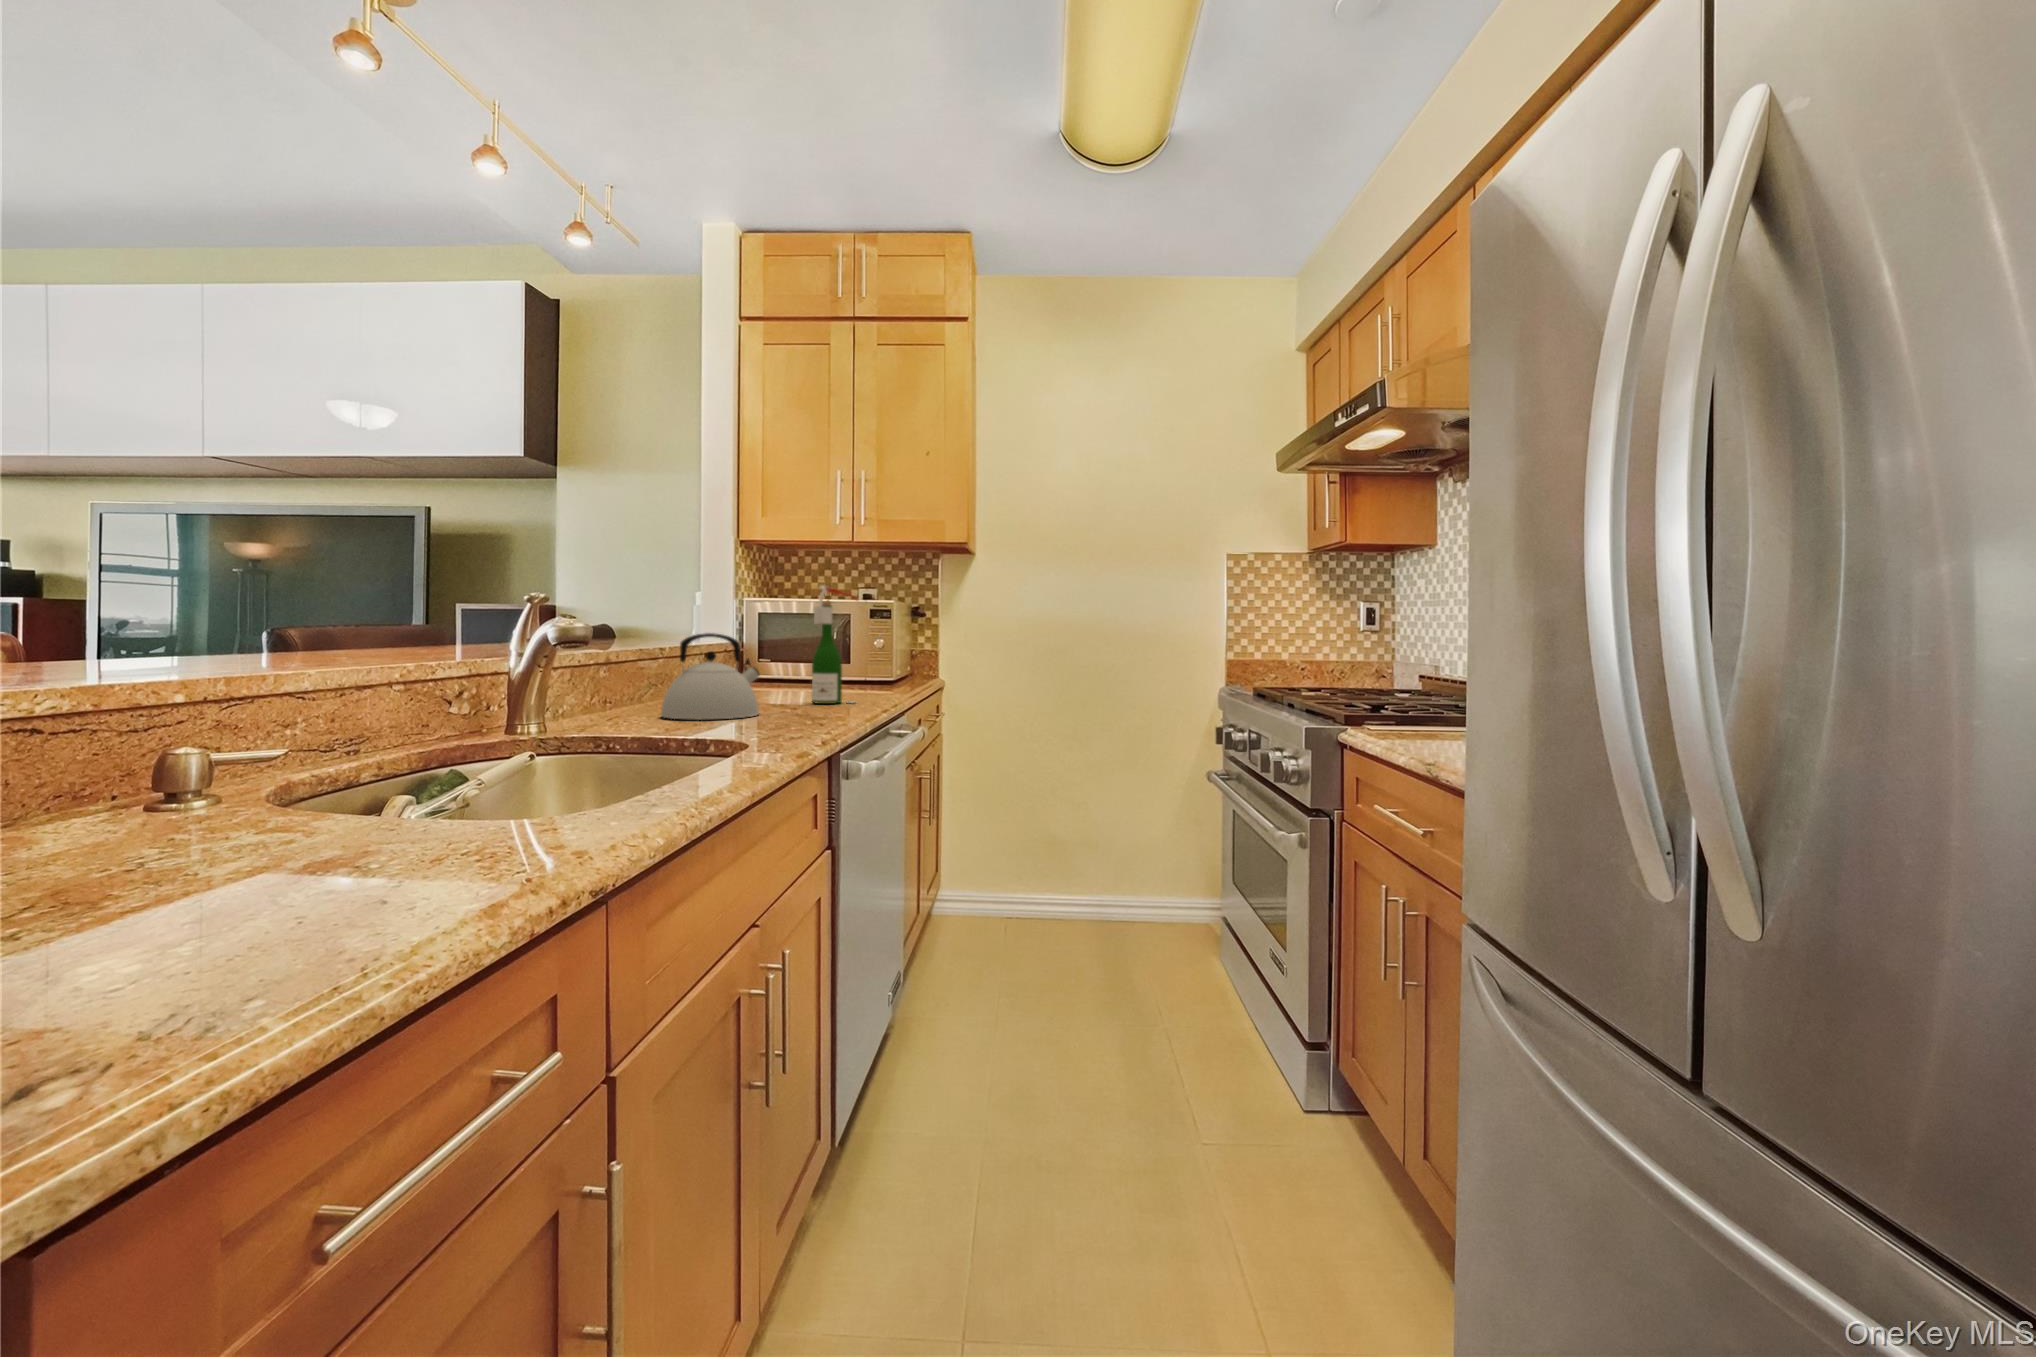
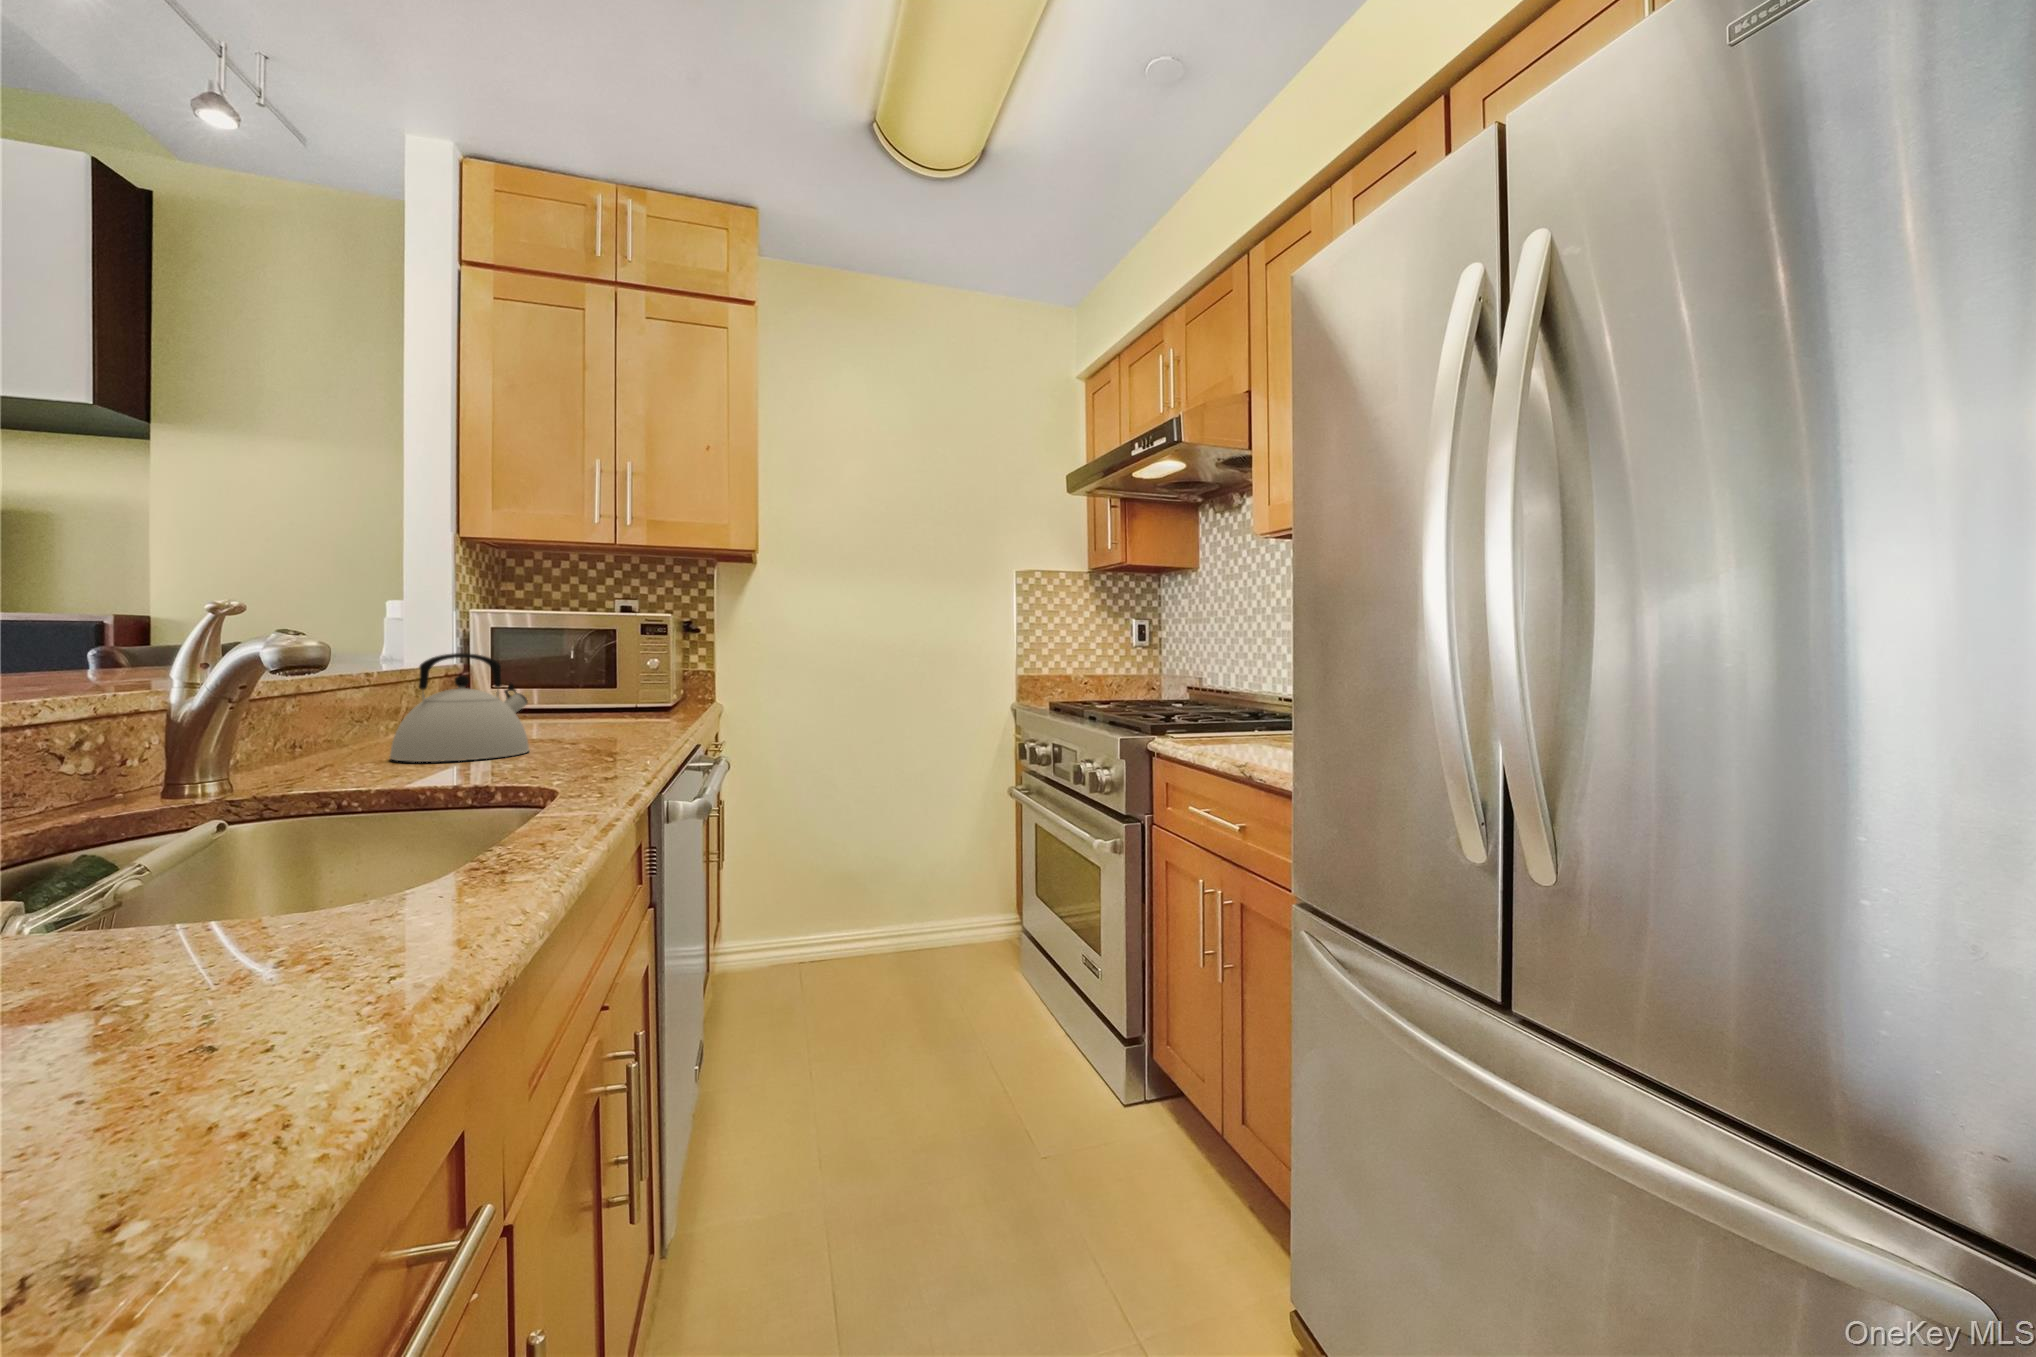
wine bottle: present [812,585,857,704] -> none [586,595,644,734]

